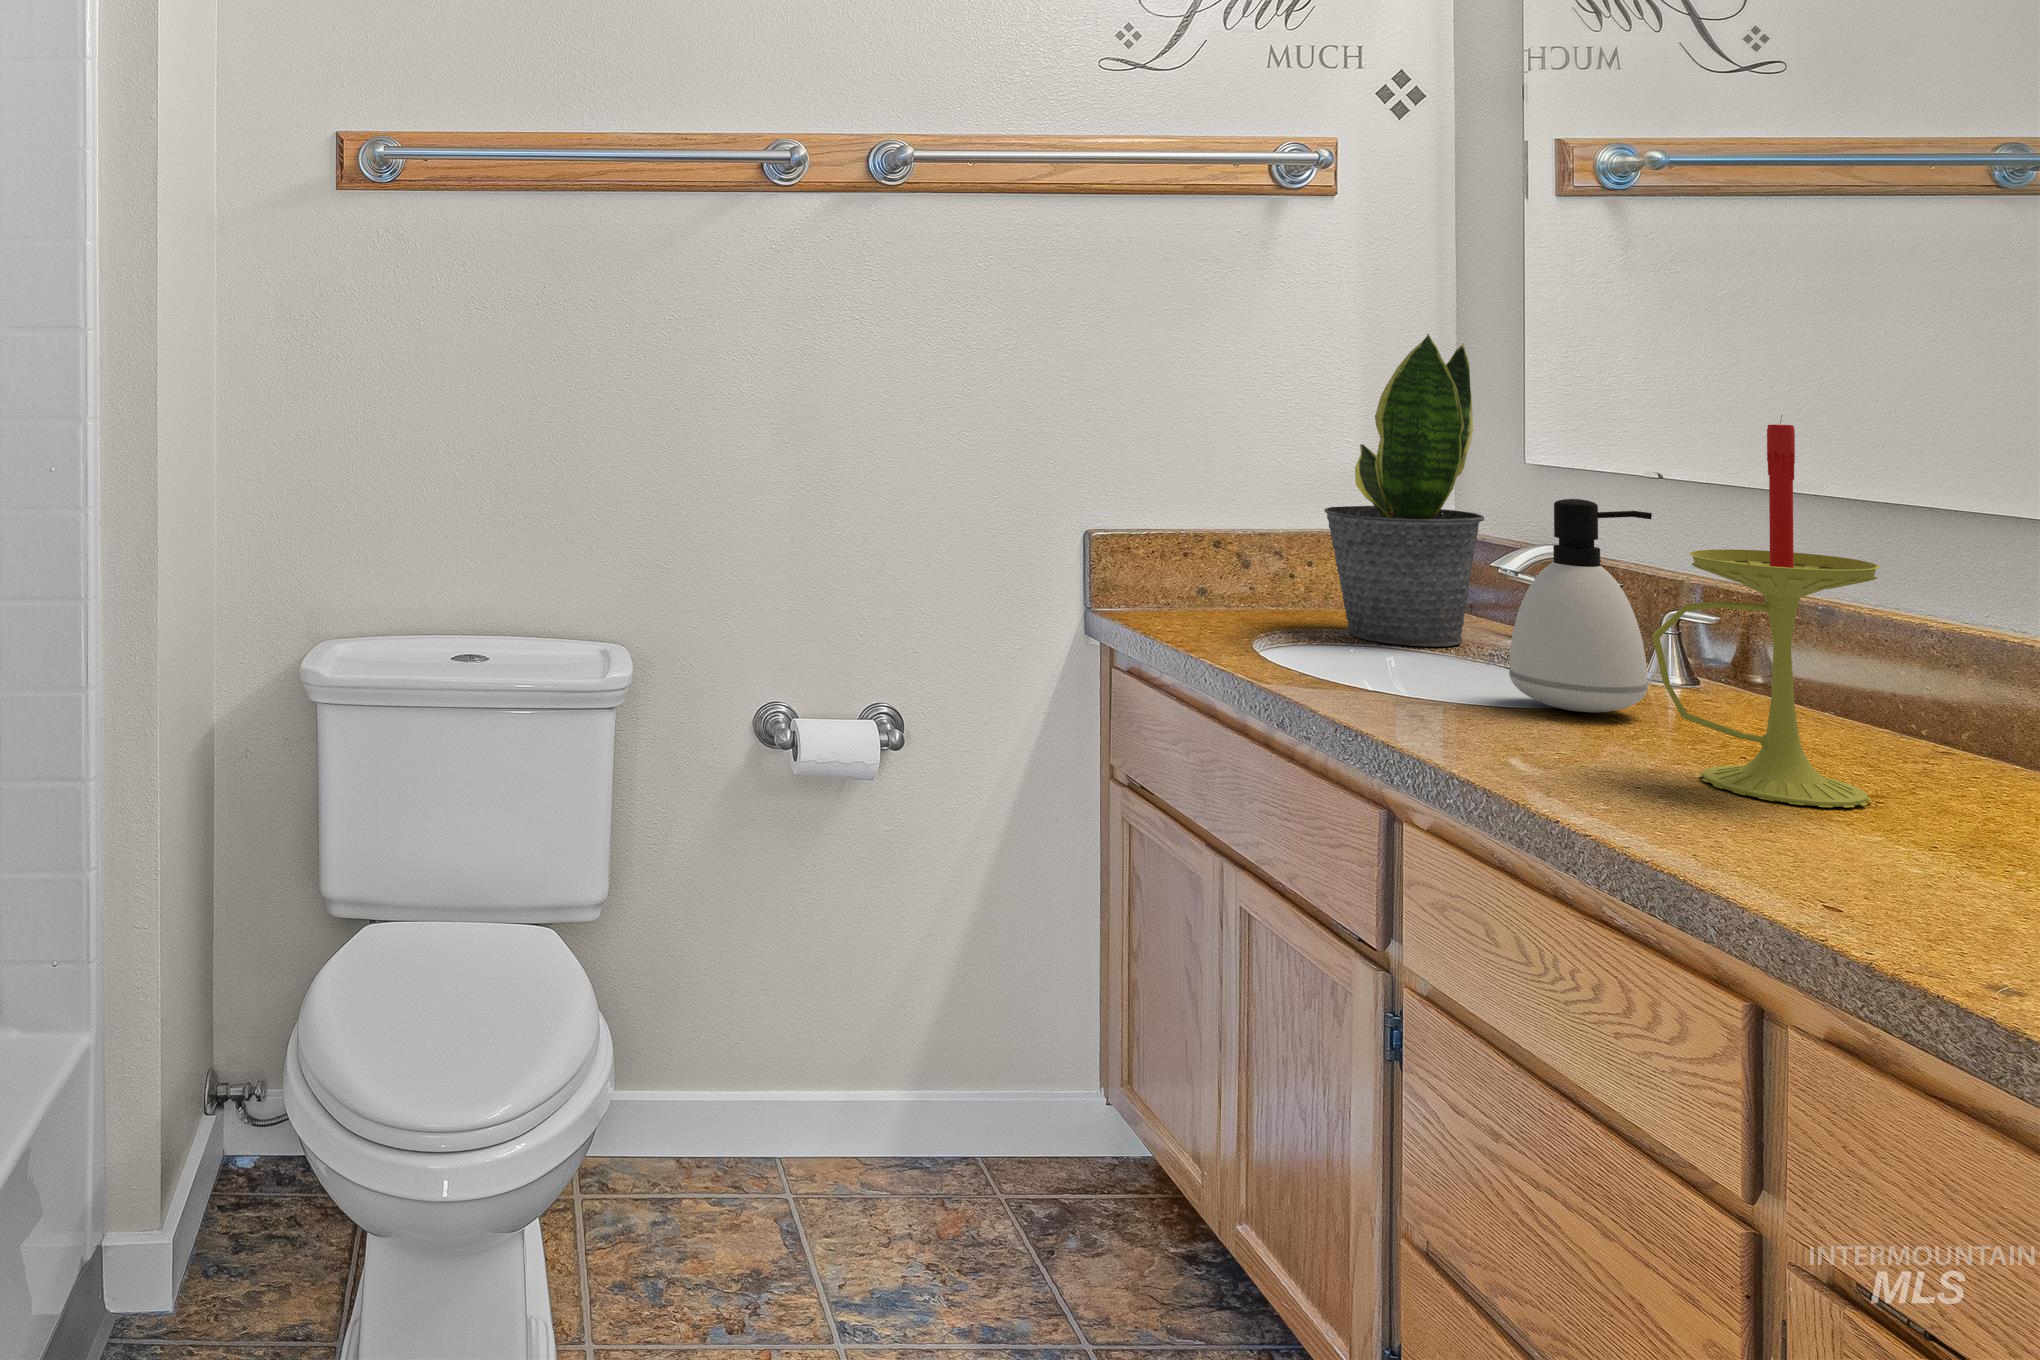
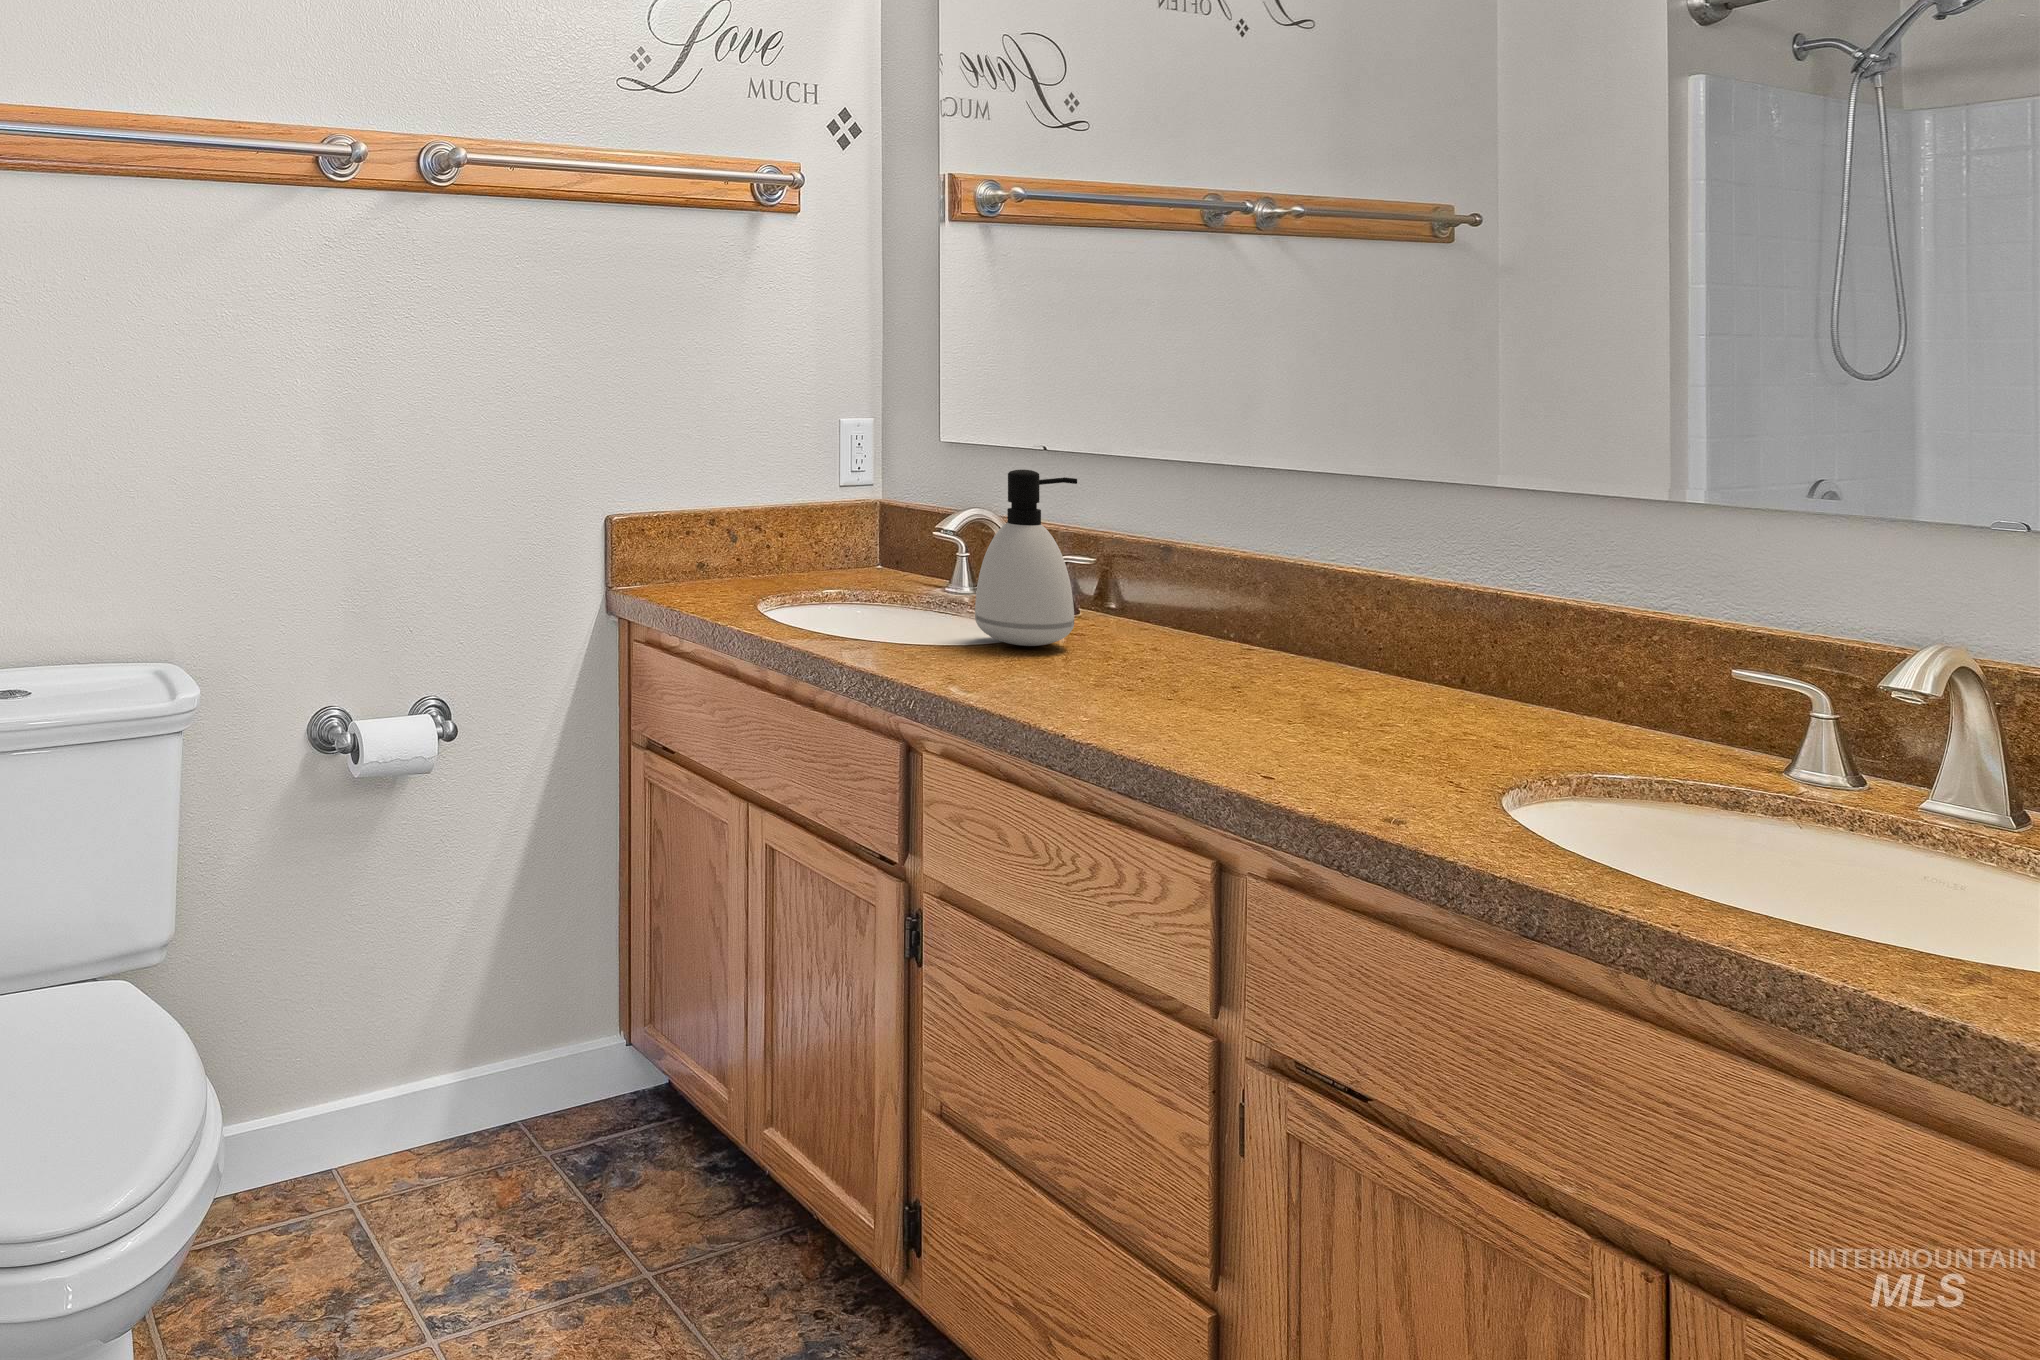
potted plant: present [1324,334,1484,646] -> none [795,331,917,599]
candle: present [1652,415,1880,808] -> none [1121,398,1269,709]

